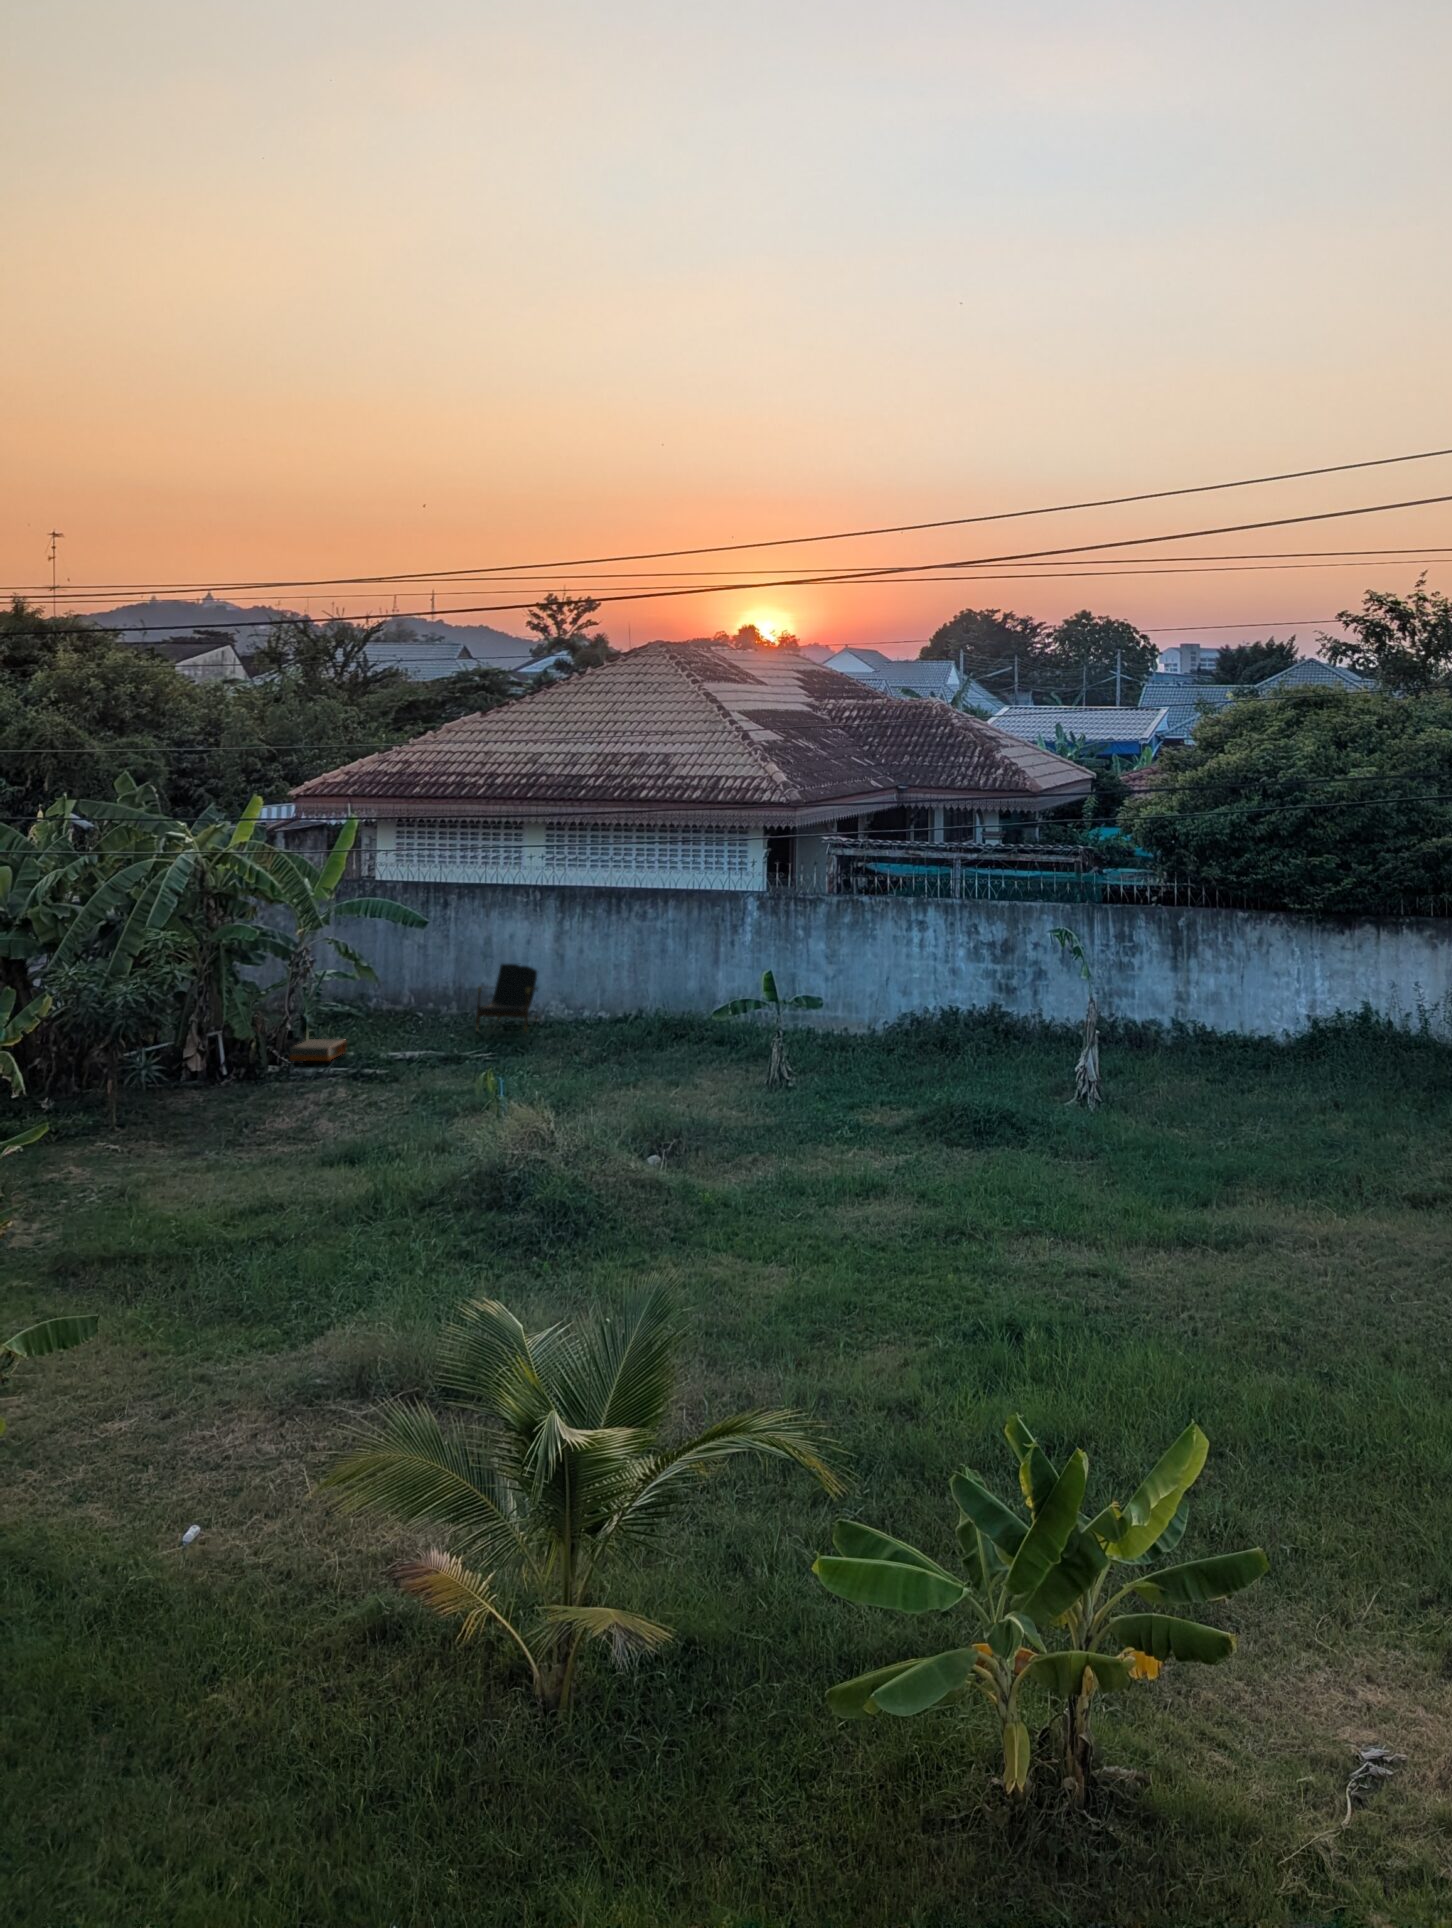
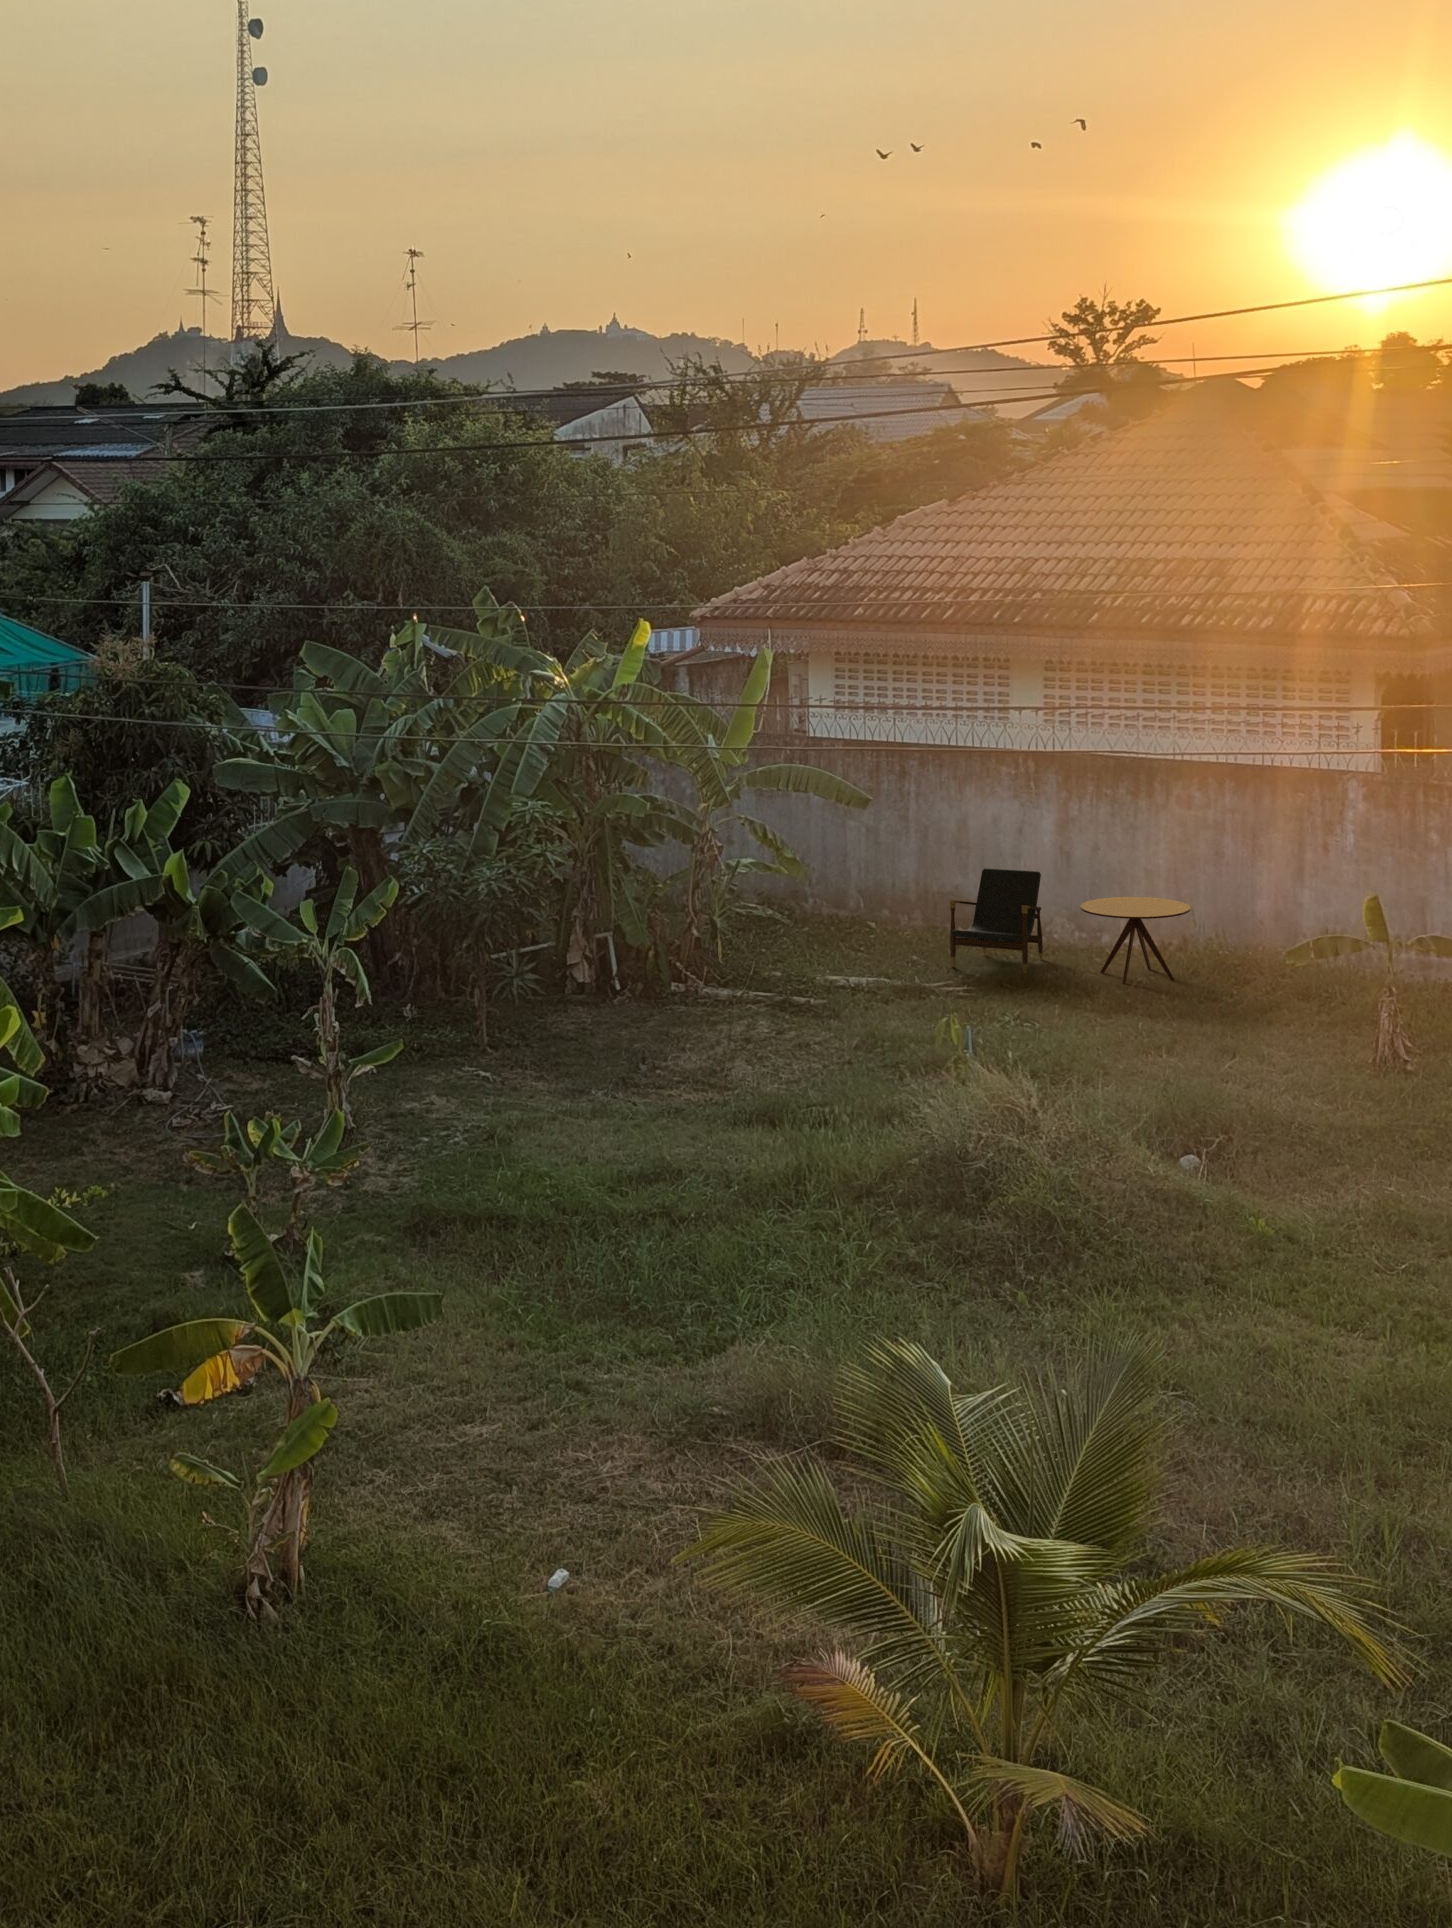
round table: none [564,977,632,1035] -> present [1080,897,1191,984]
storage box: present [290,1039,347,1061] -> none [700,958,773,989]

